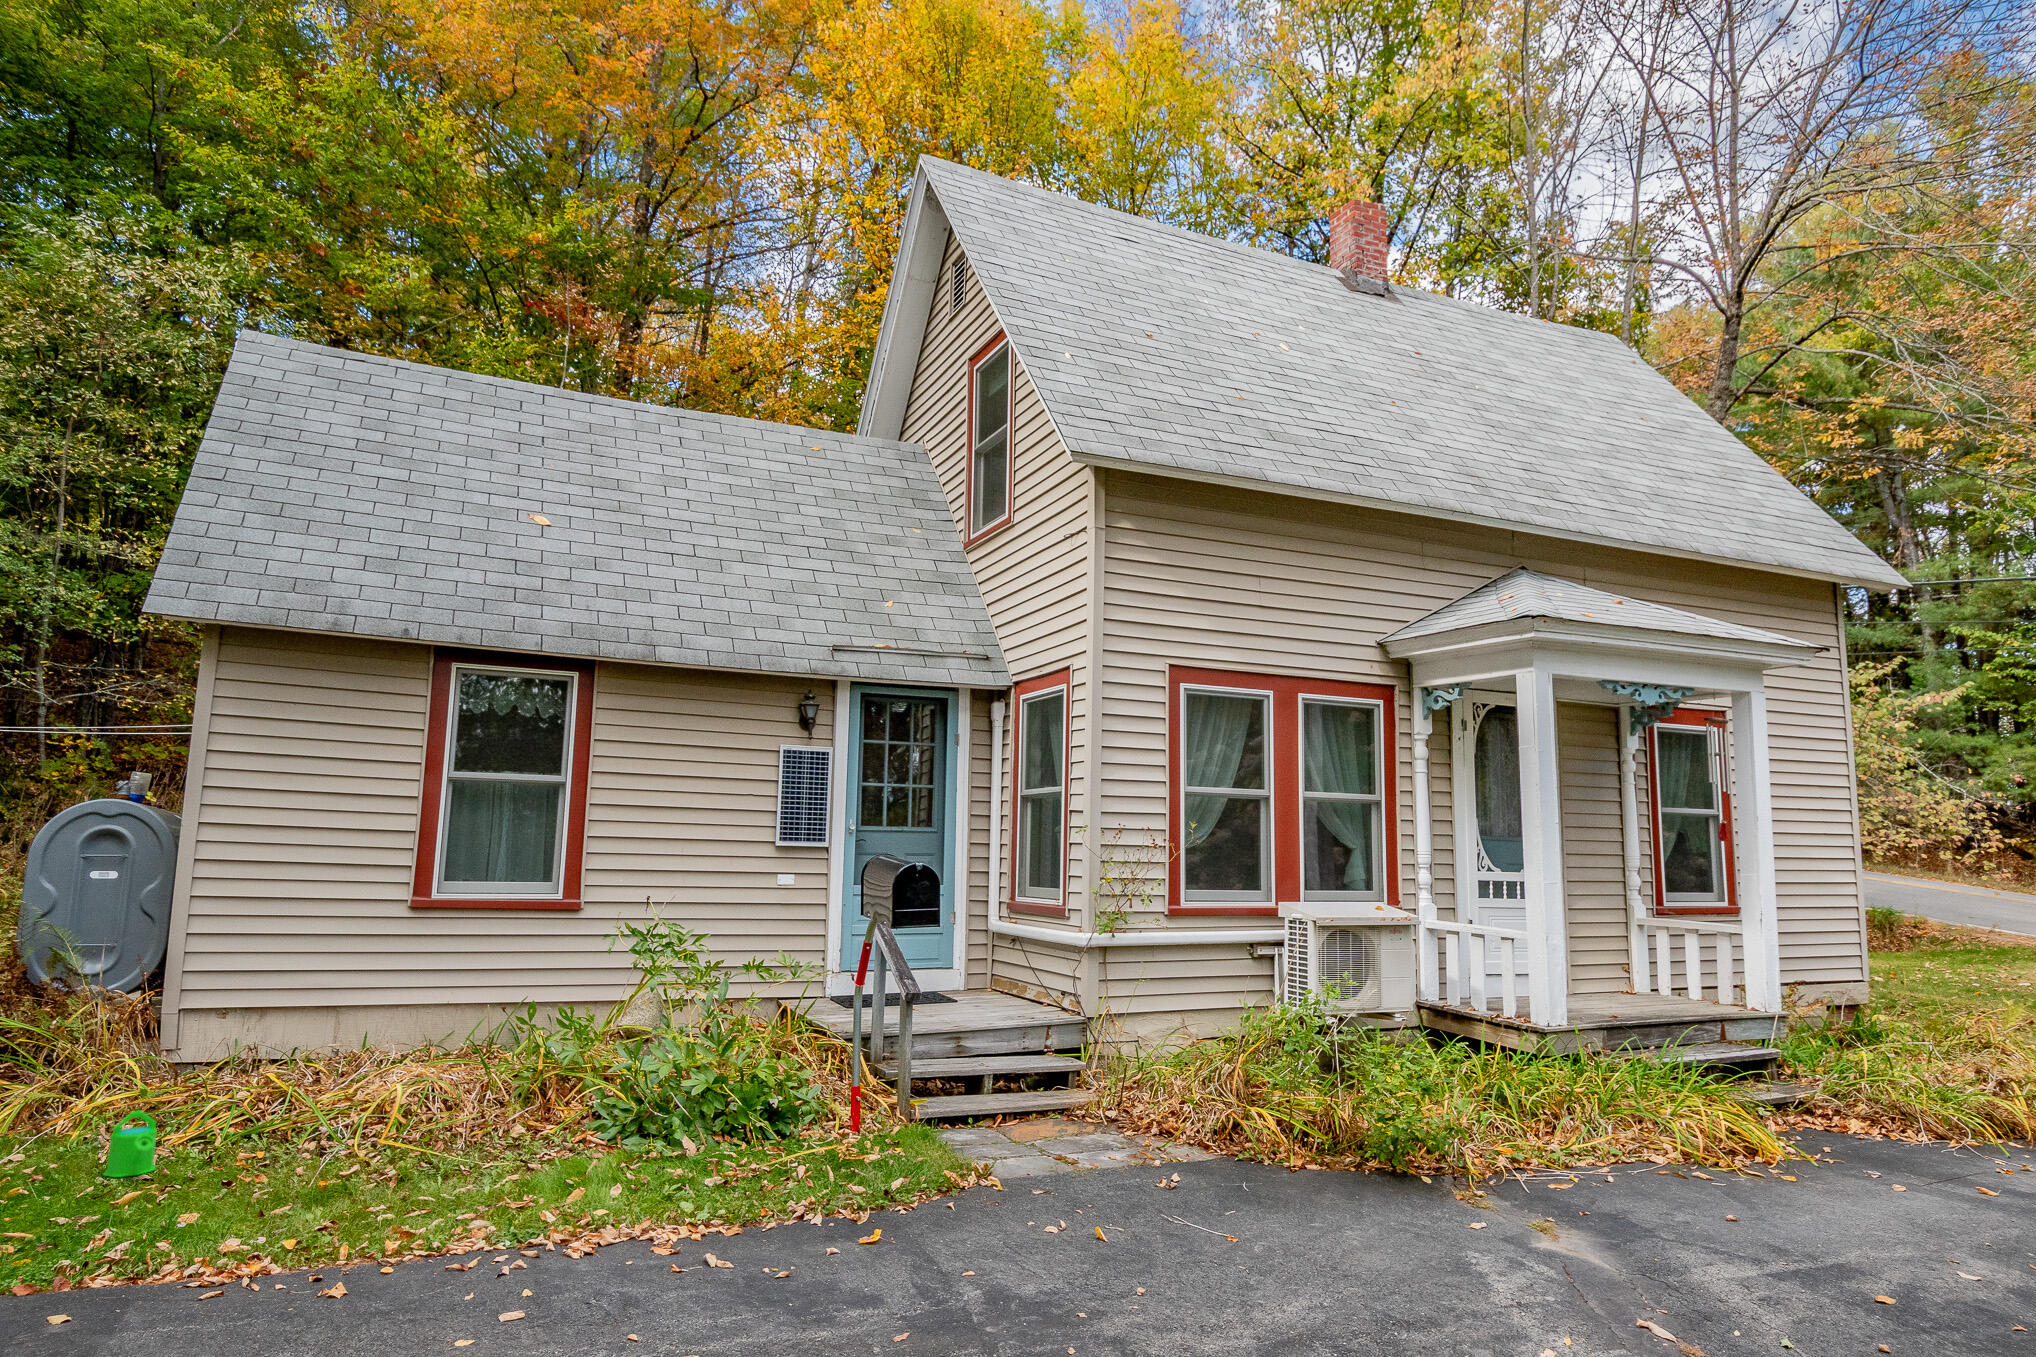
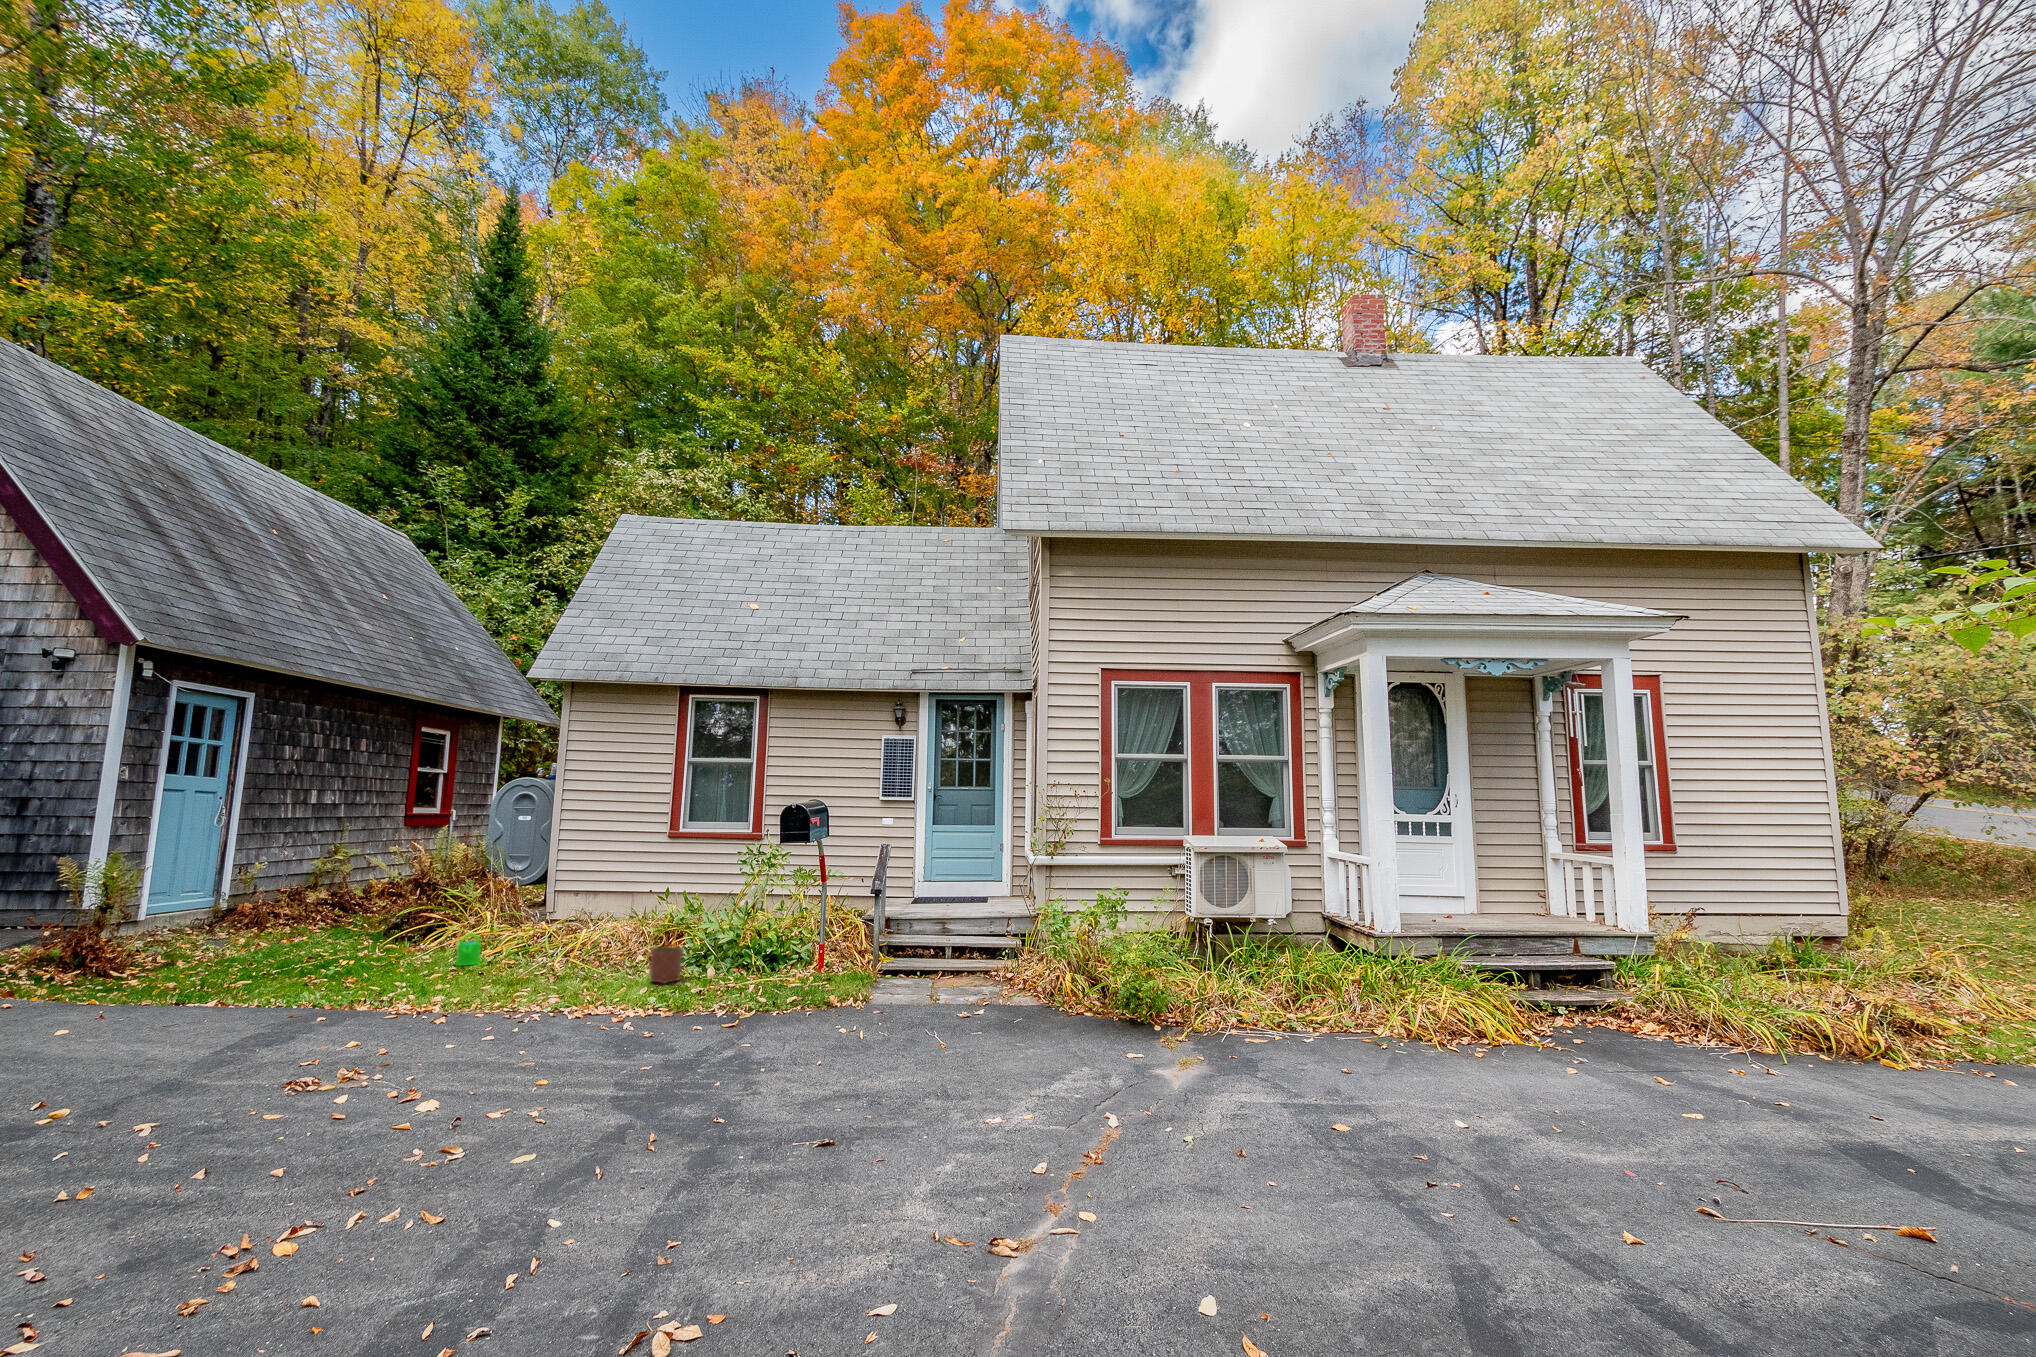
planter: none [572,1111,627,1178] -> present [650,947,683,984]

